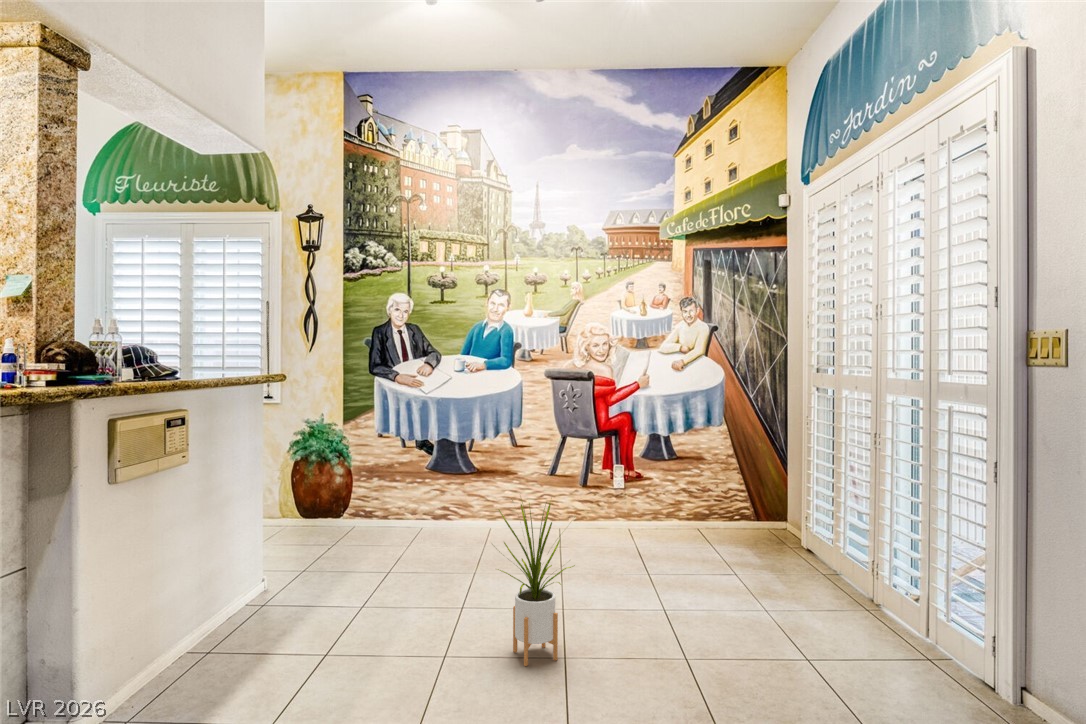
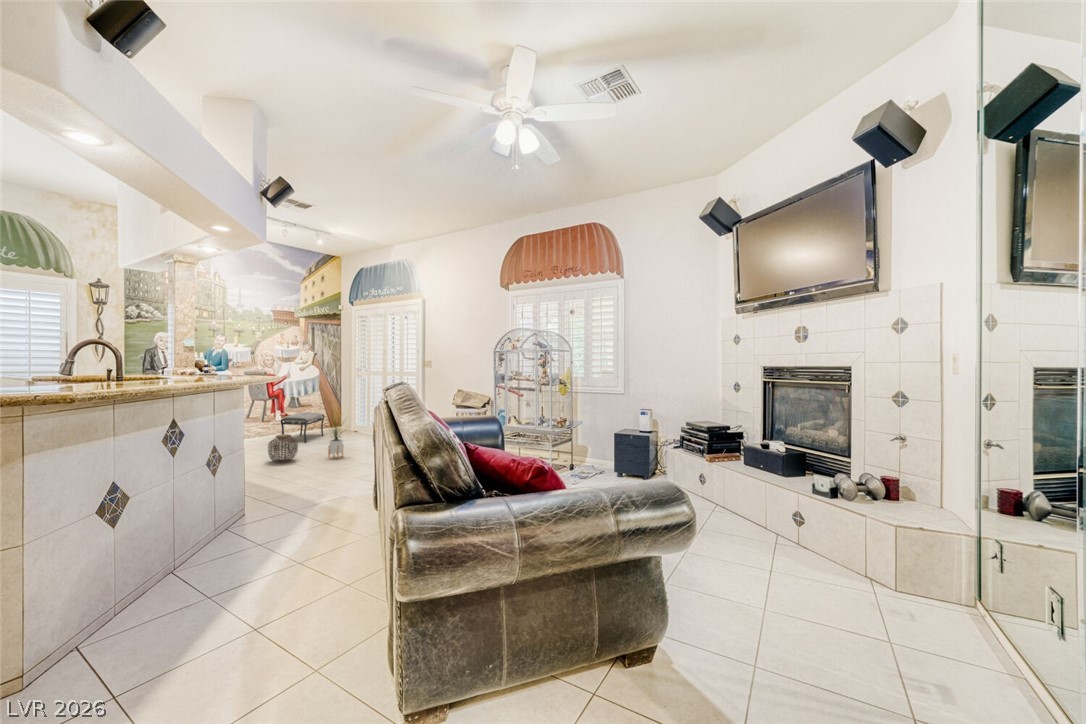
ottoman: none [573,477,690,564] -> present [281,412,324,443]
woven basket: none [394,537,467,623] -> present [268,434,298,463]

